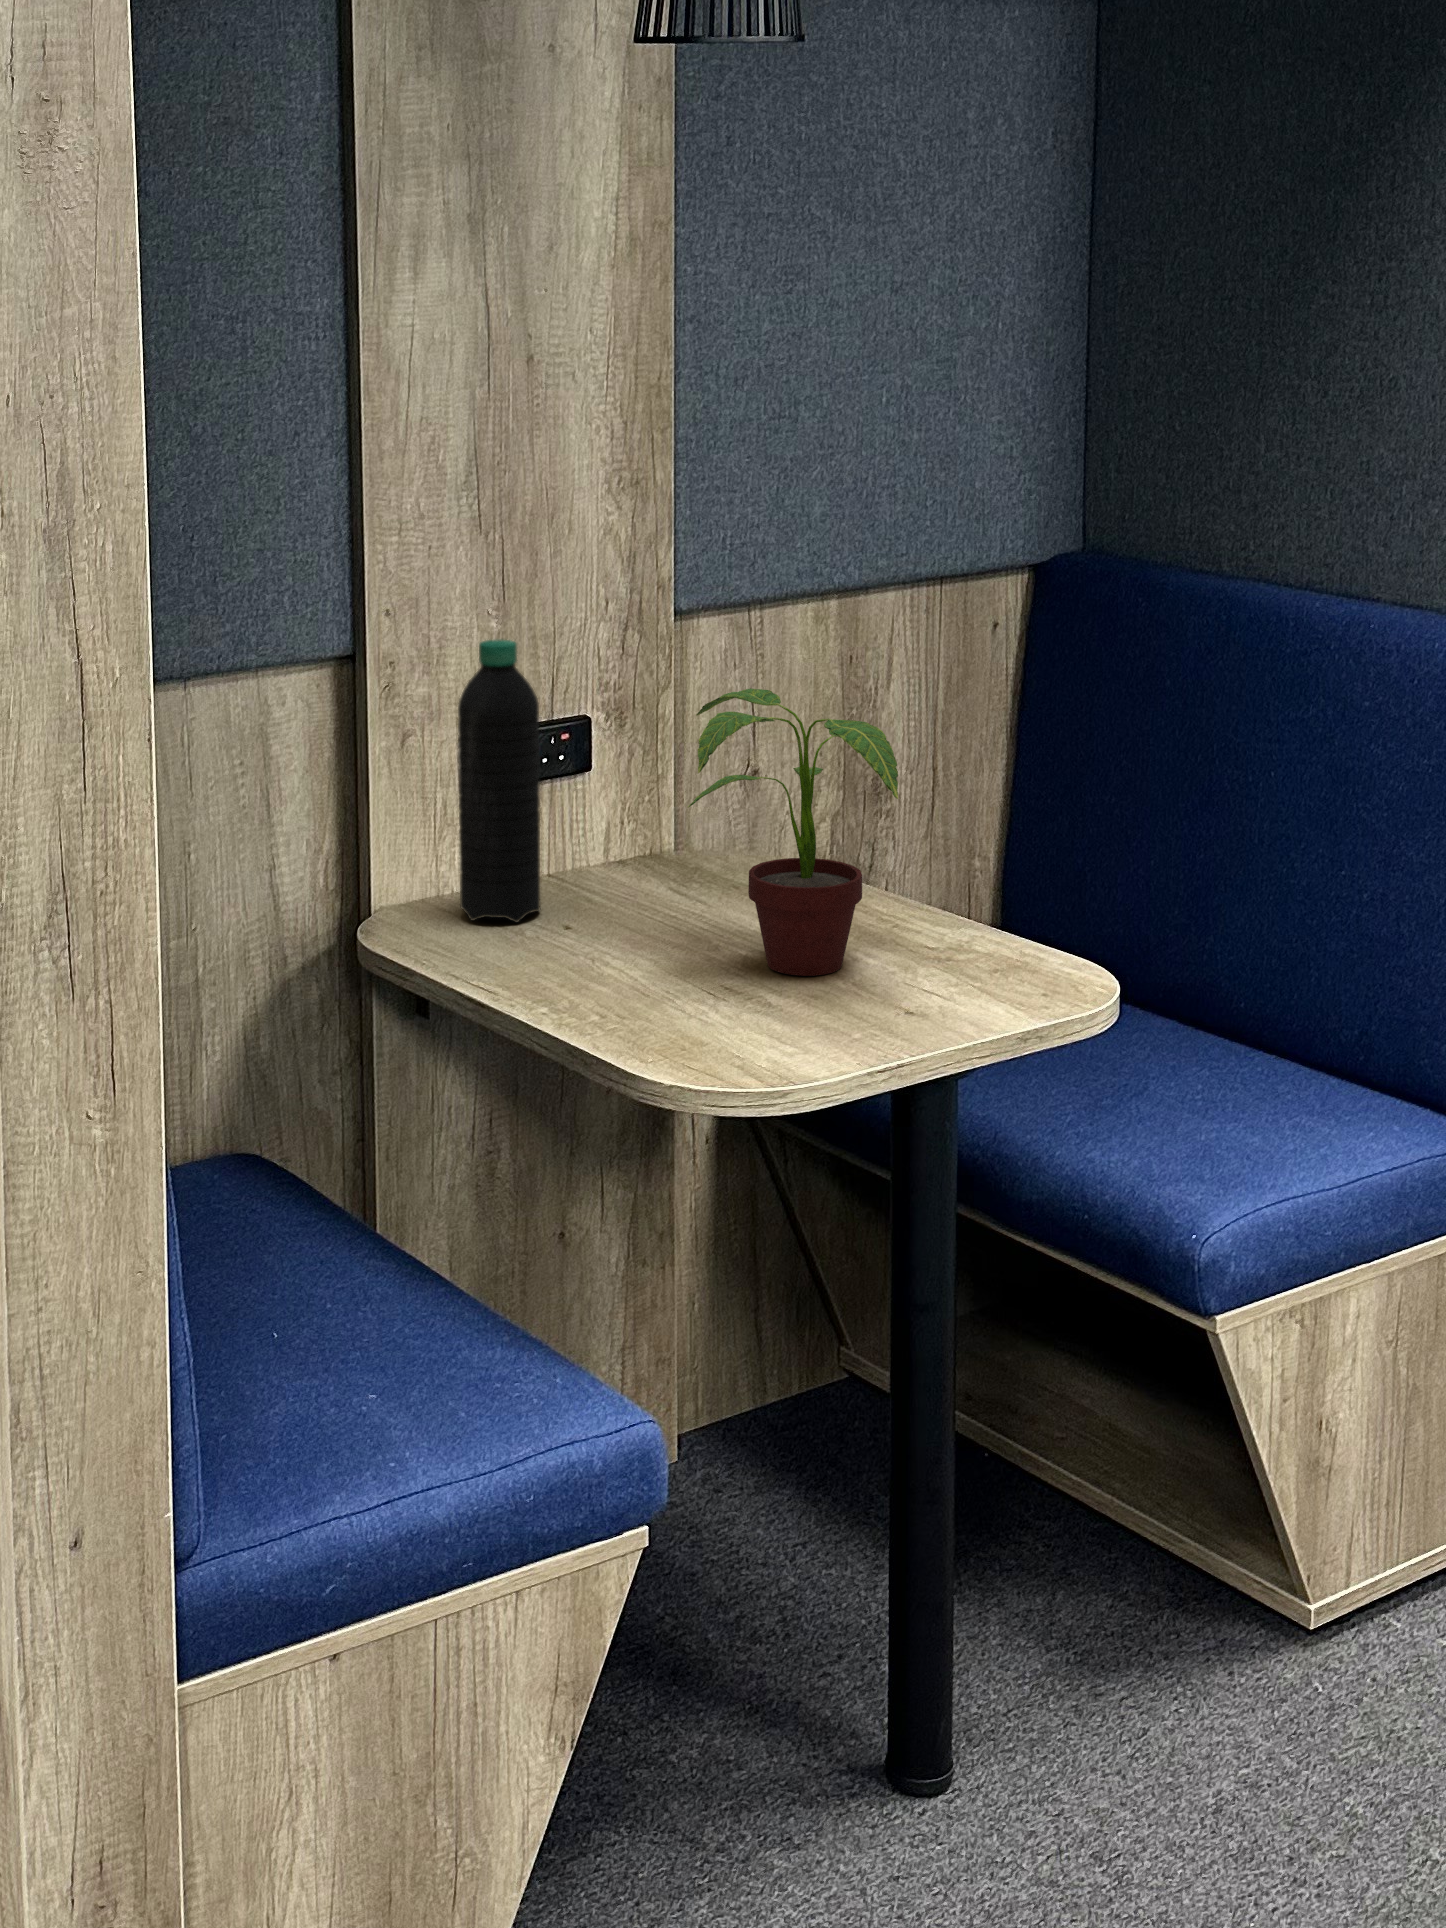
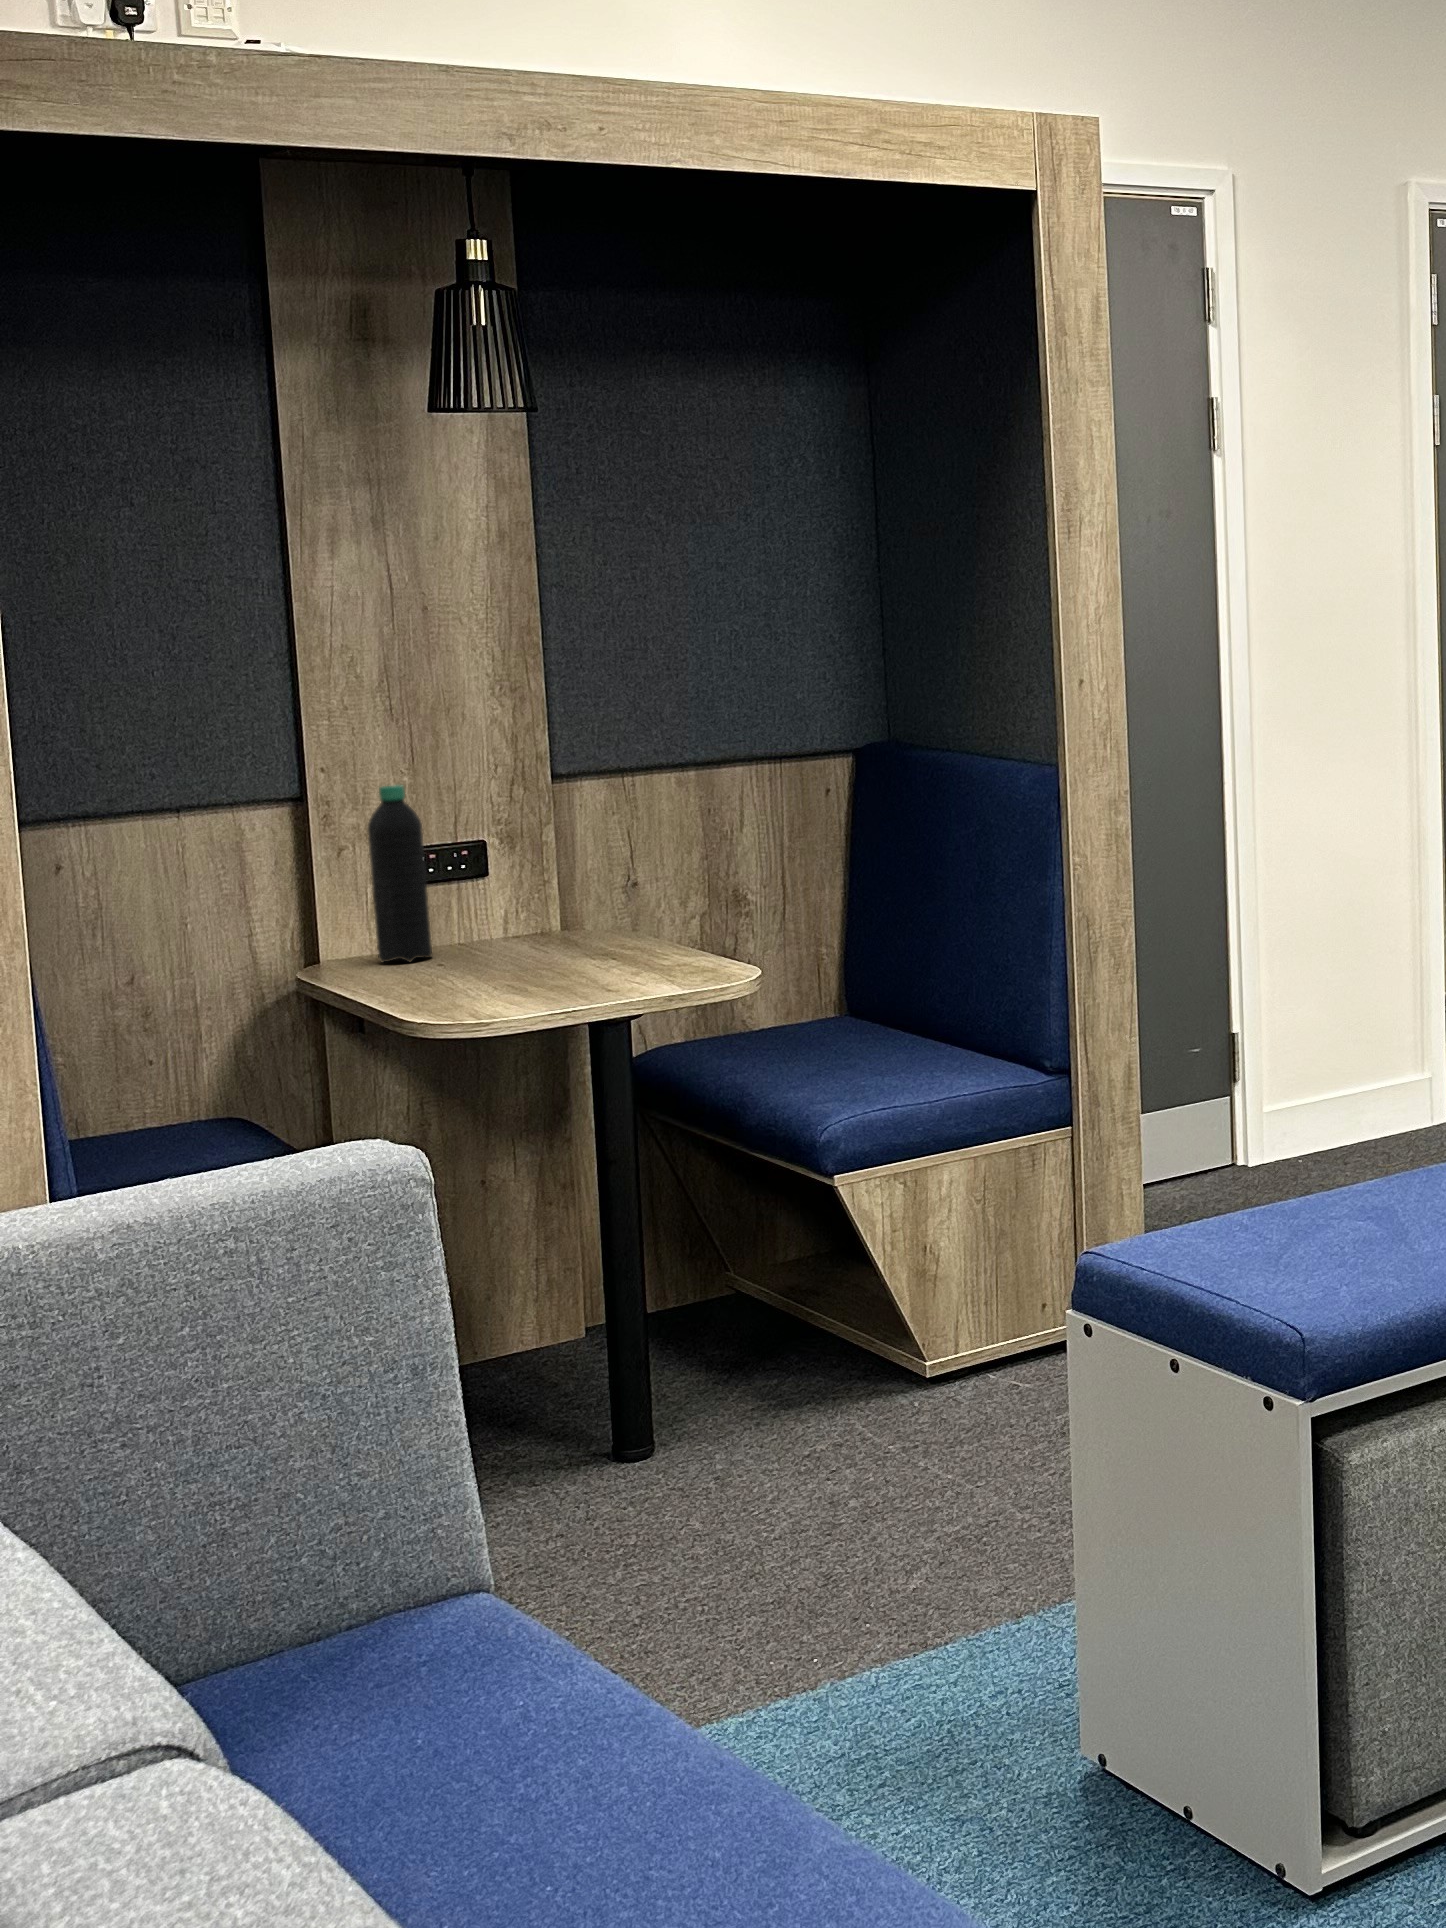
potted plant: present [688,688,898,976] -> none [465,803,621,972]

